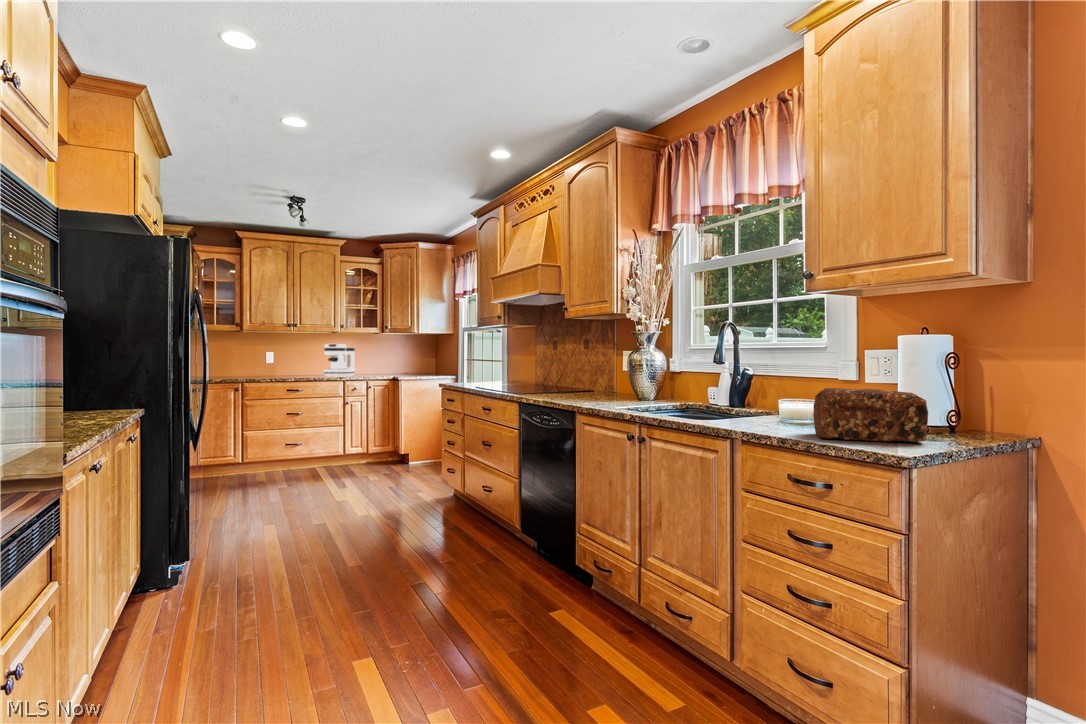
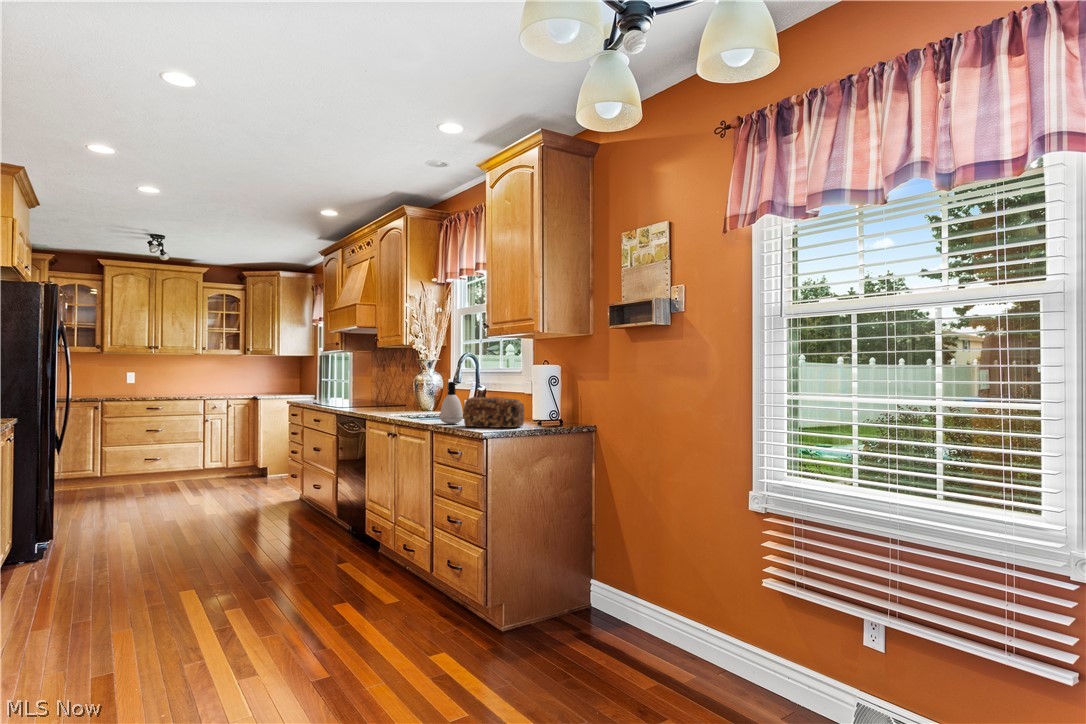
coffee maker: present [324,344,355,377] -> none [184,365,215,396]
soap dispenser: none [750,362,788,430] -> present [440,382,463,424]

